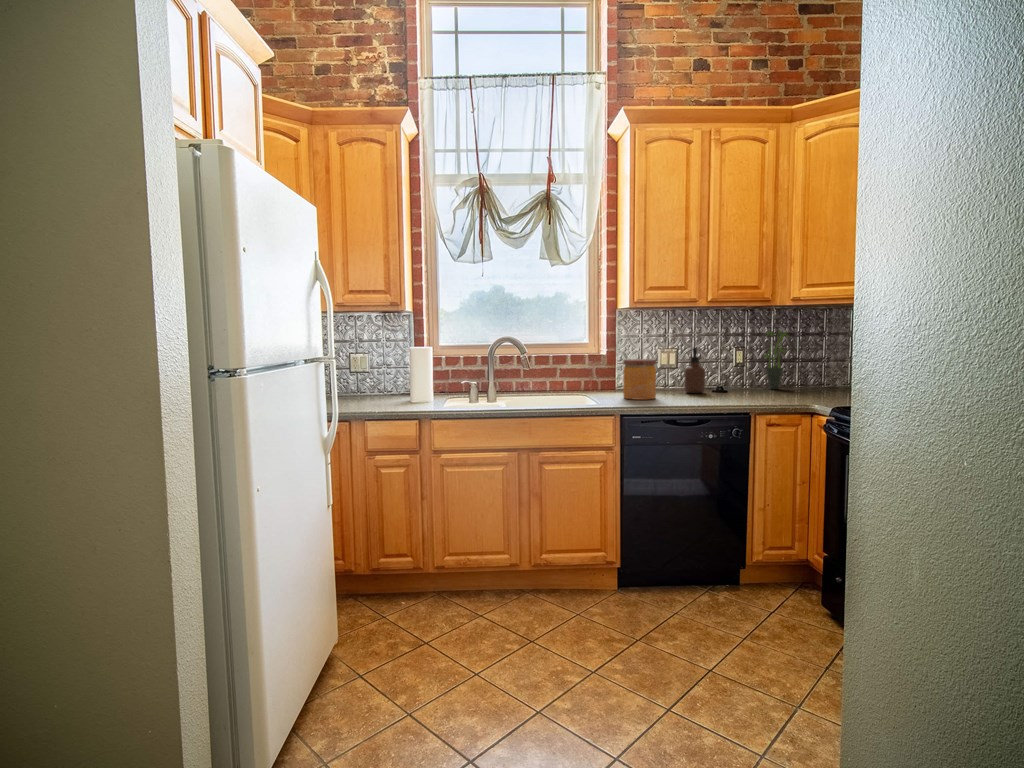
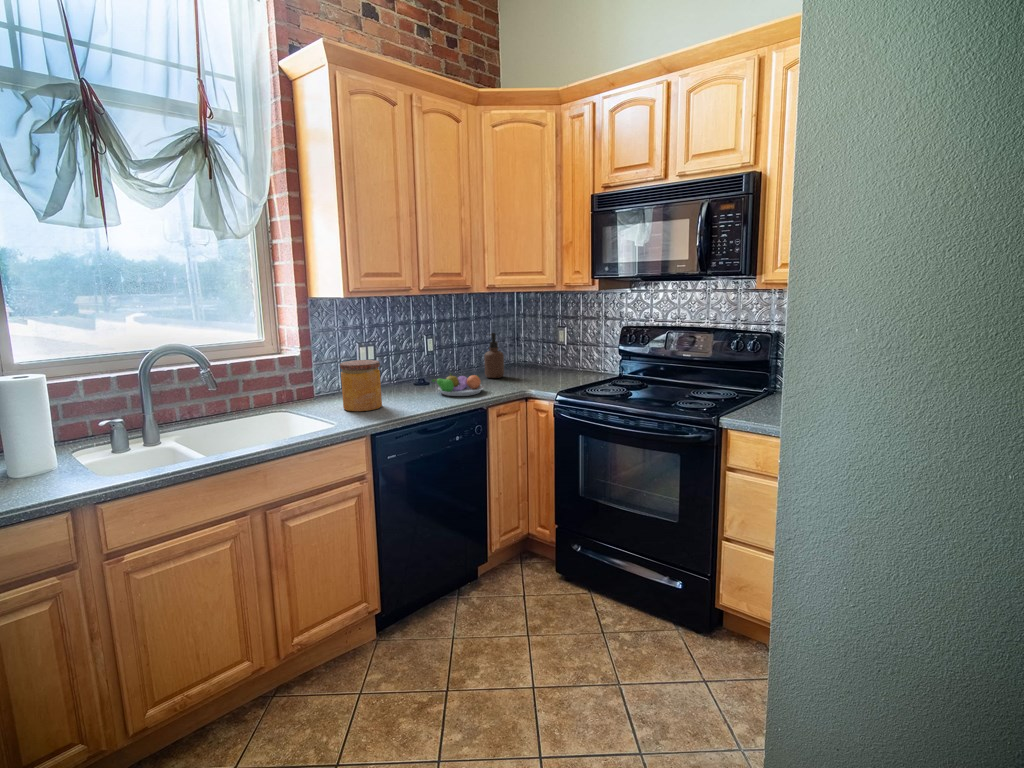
potted plant: present [764,330,789,389] -> none [452,313,475,374]
soap dispenser: present [684,347,705,393] -> present [484,333,504,378]
fruit bowl: none [714,379,766,401] -> present [432,373,484,396]

